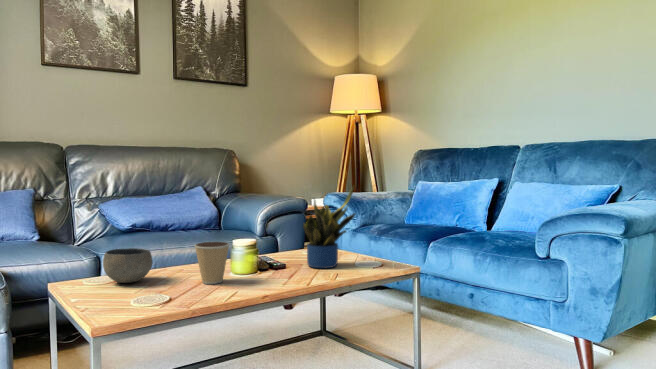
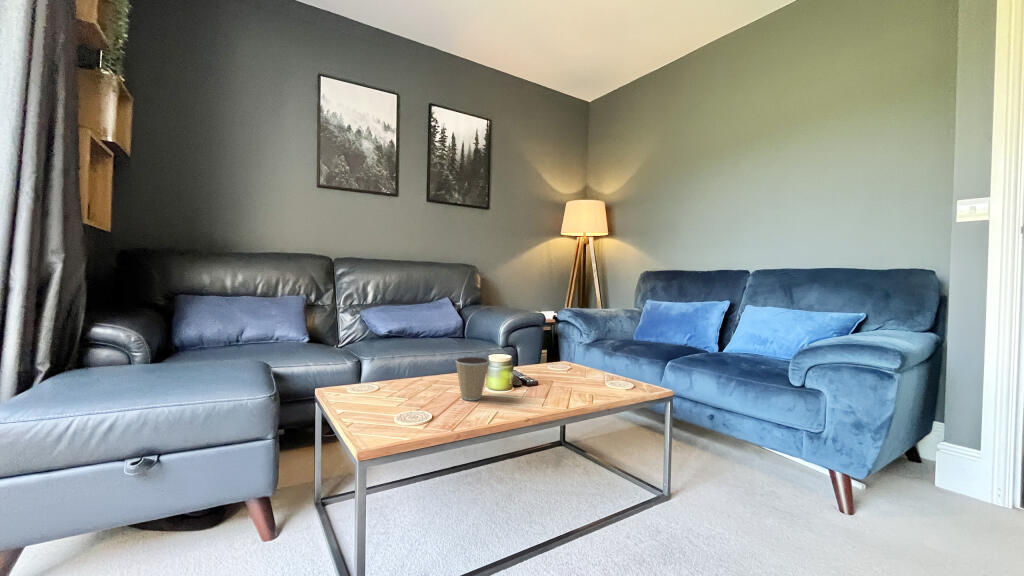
potted plant: present [303,187,356,268] -> none [557,306,612,387]
bowl: present [103,248,152,283] -> none [366,360,413,395]

